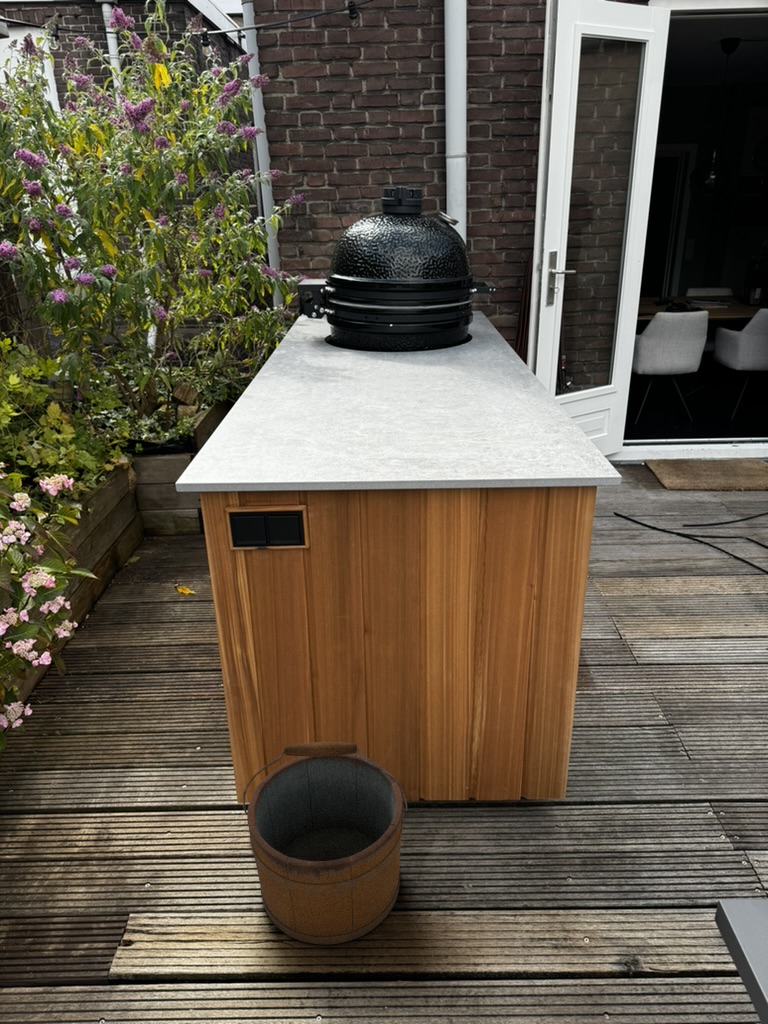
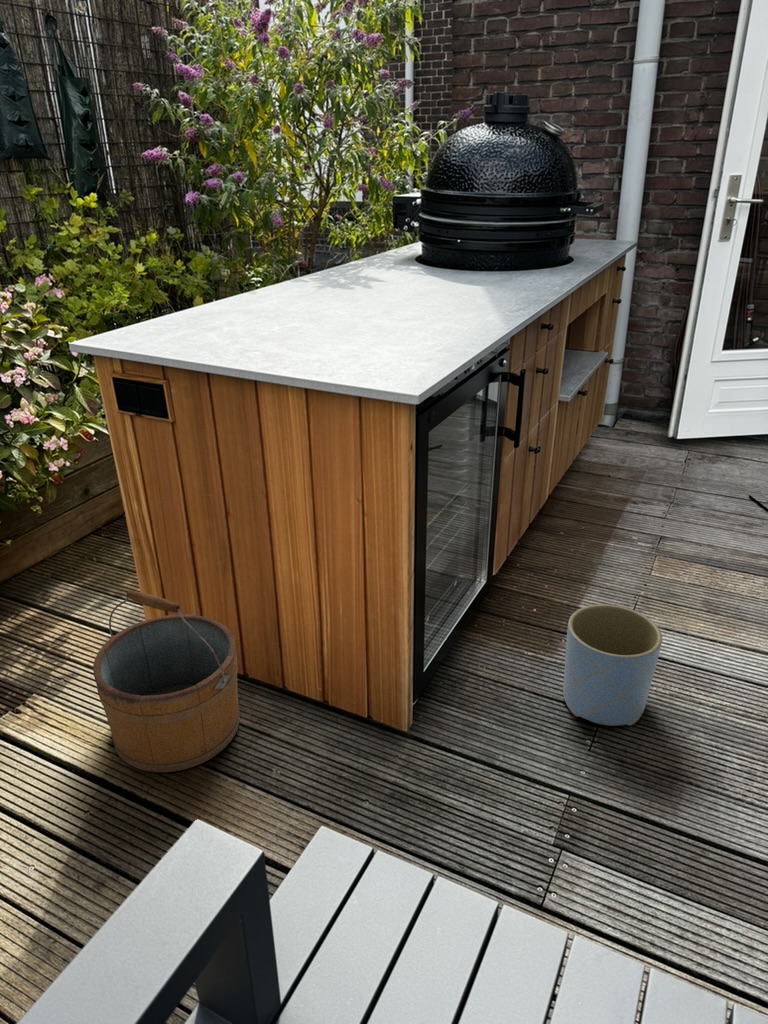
planter: none [627,626,717,734] -> present [563,604,662,726]

